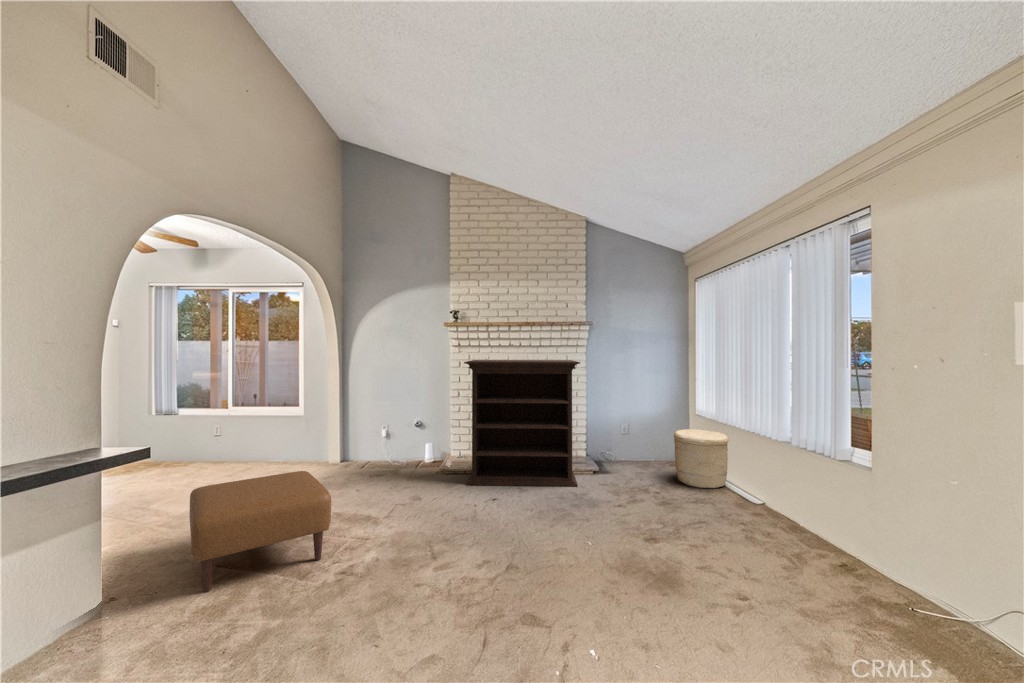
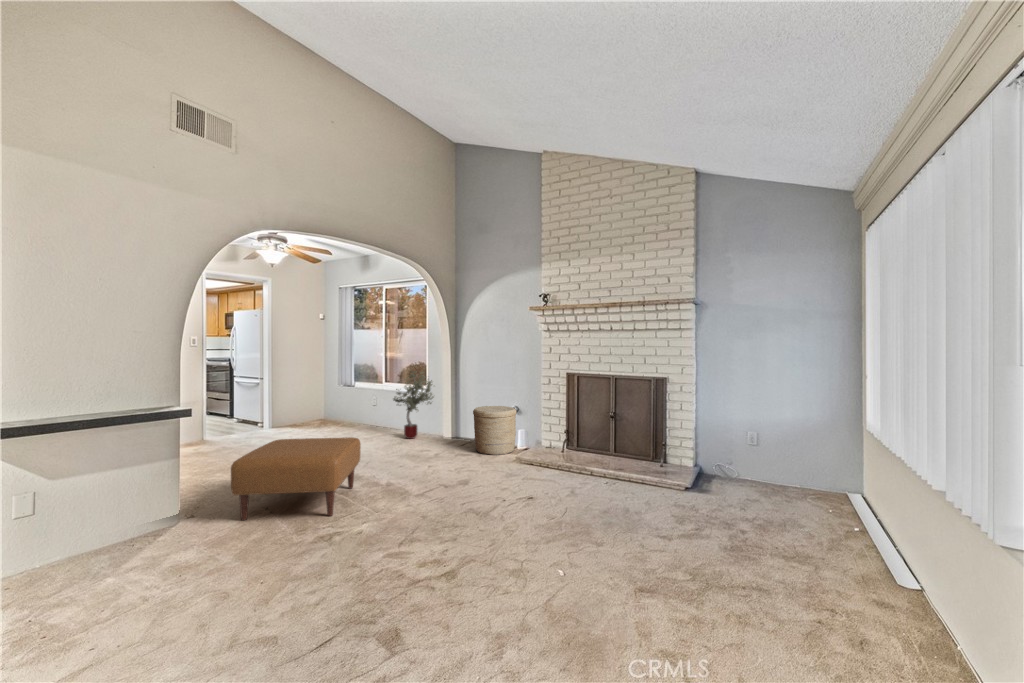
bookshelf: present [464,360,580,487] -> none [523,345,662,501]
potted tree: none [259,389,323,470] -> present [394,371,434,439]
woven basket: present [674,429,729,488] -> present [473,406,516,455]

